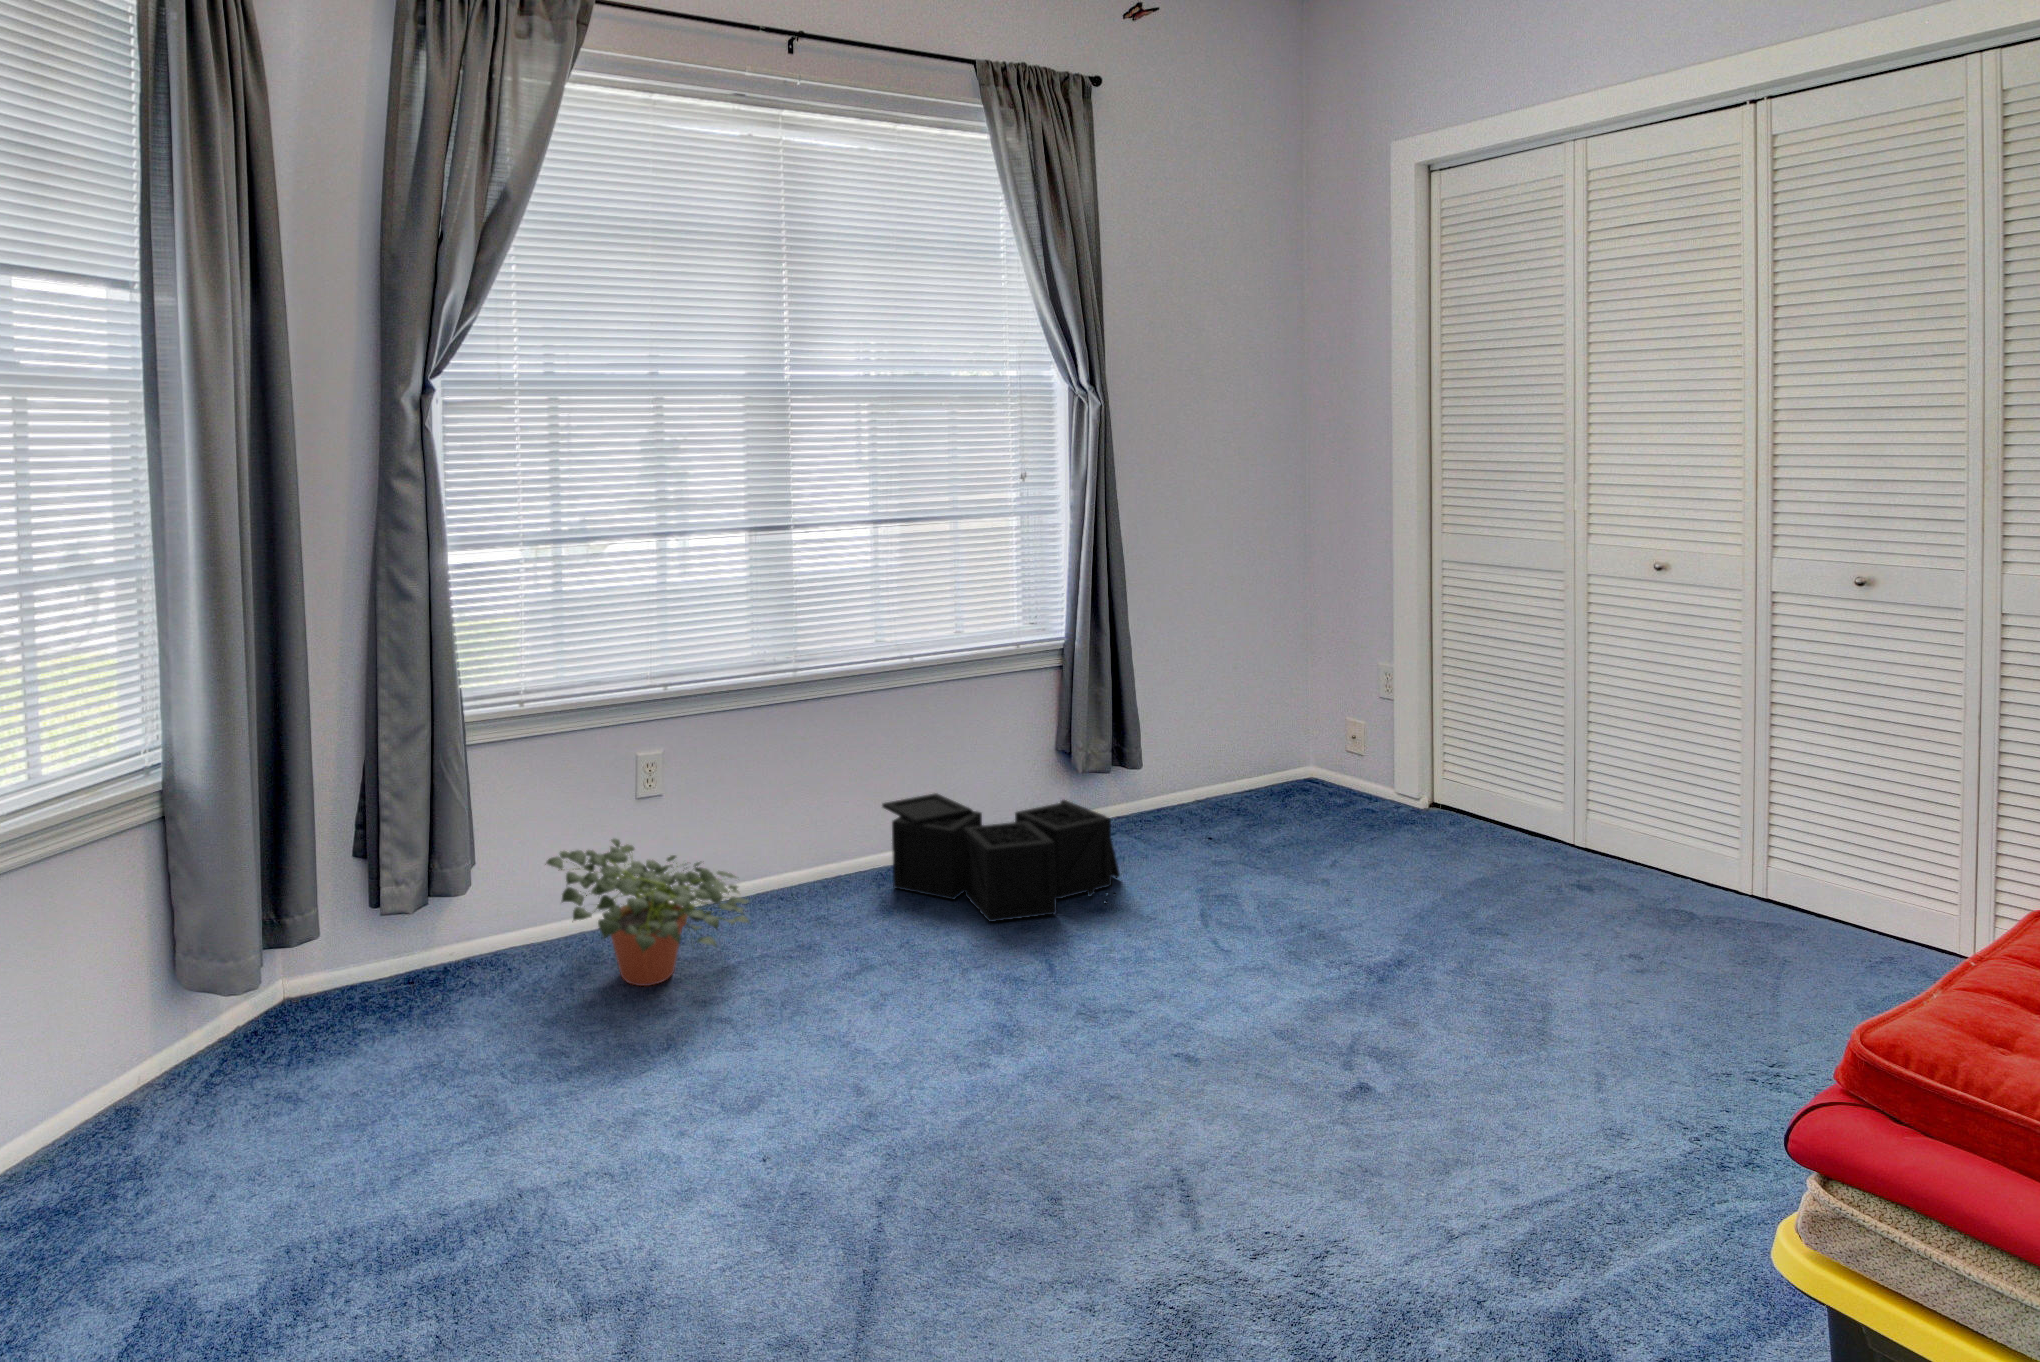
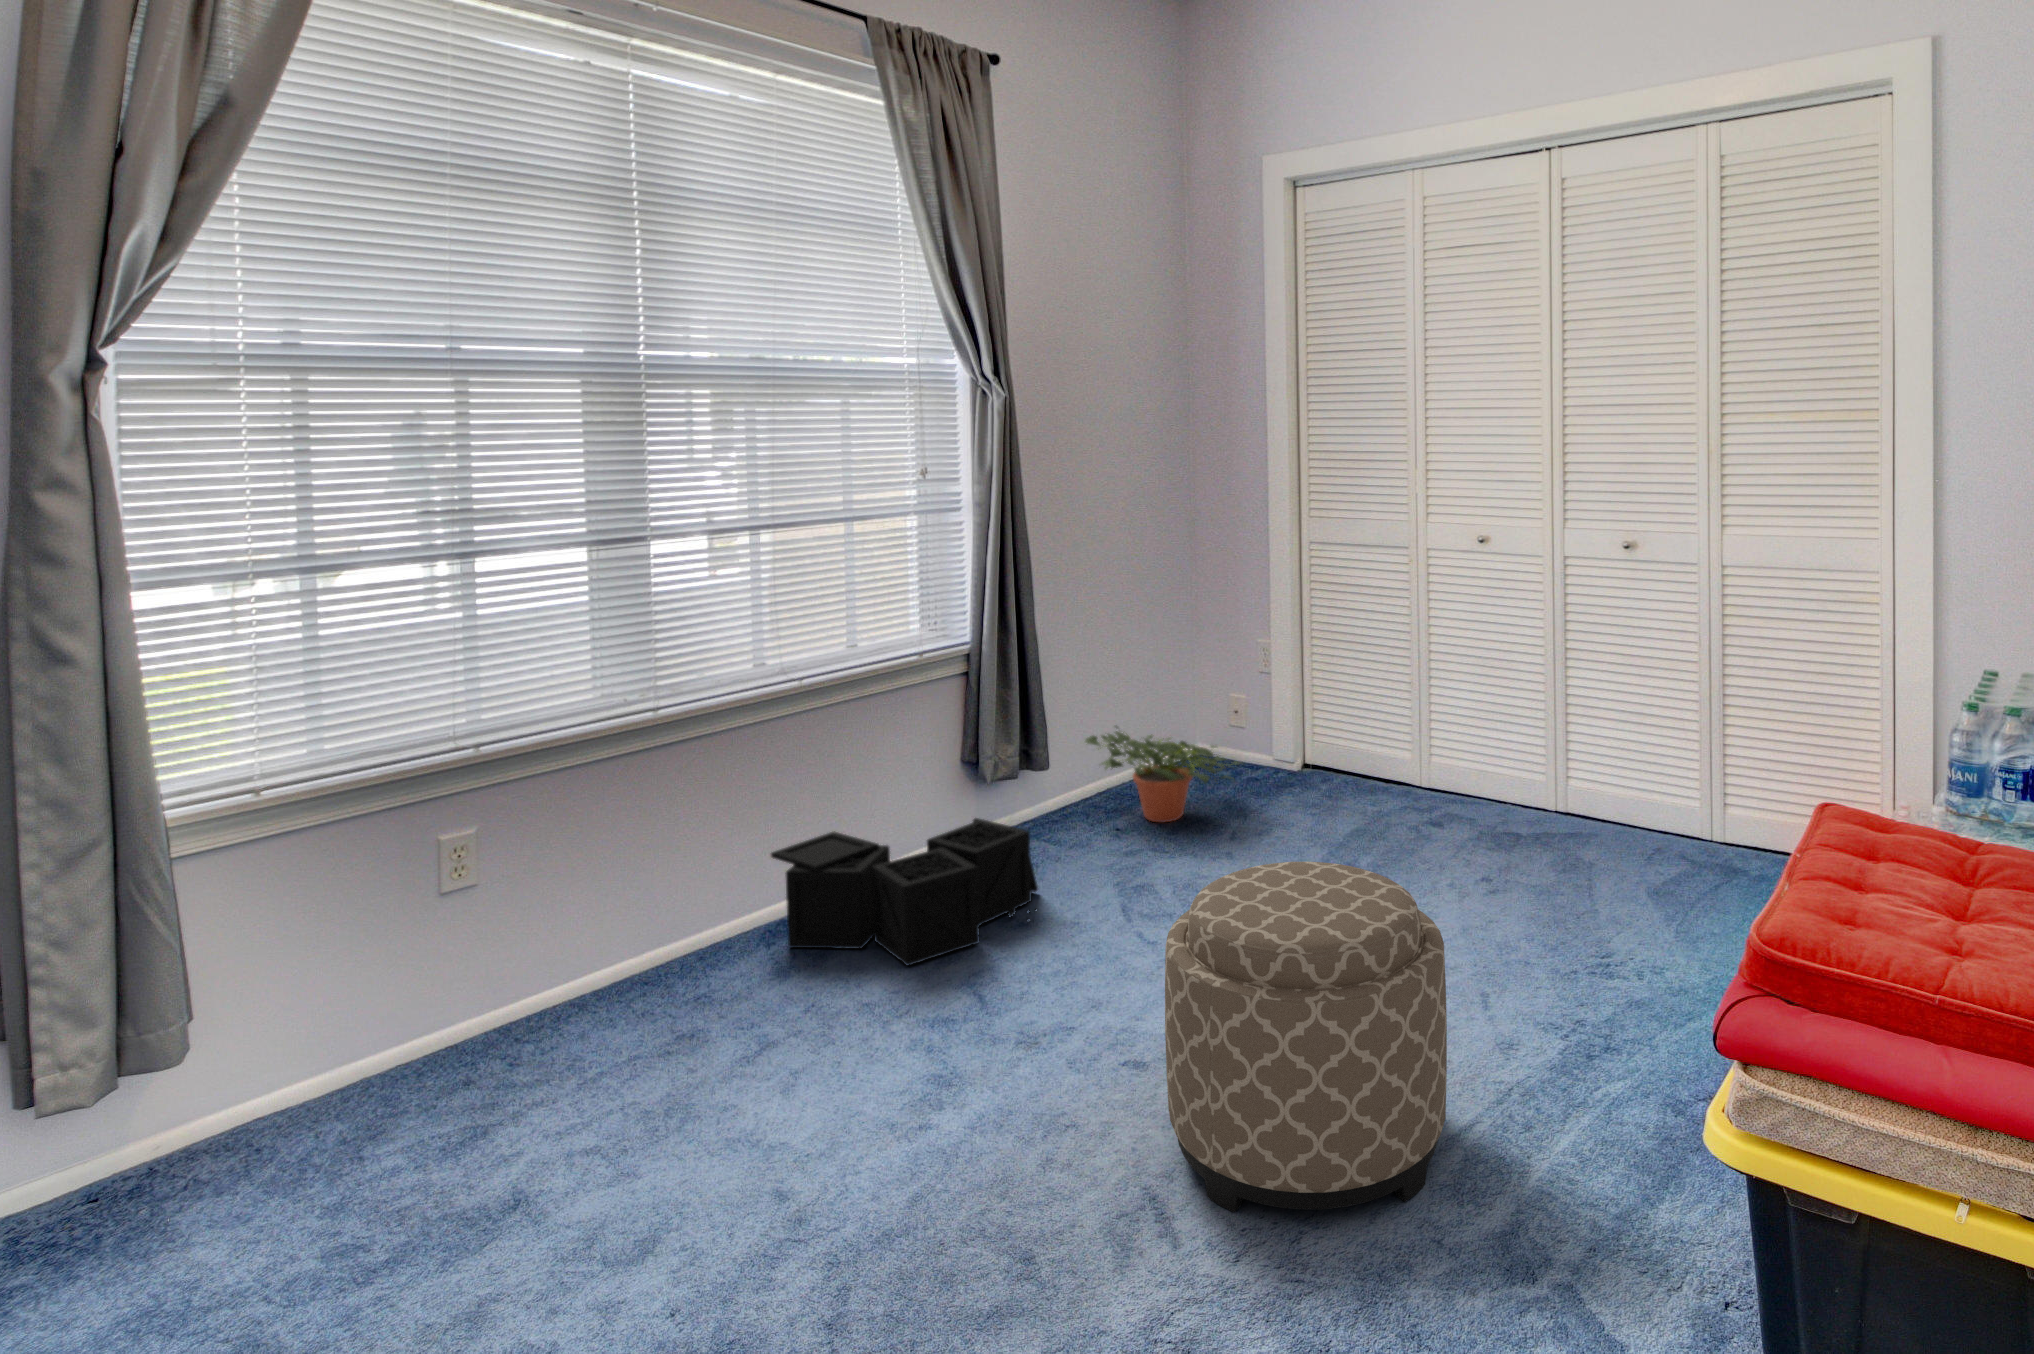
potted plant: present [545,839,749,986] -> present [1085,726,1242,822]
ottoman: none [1201,878,1517,1257] -> present [1165,862,1447,1212]

